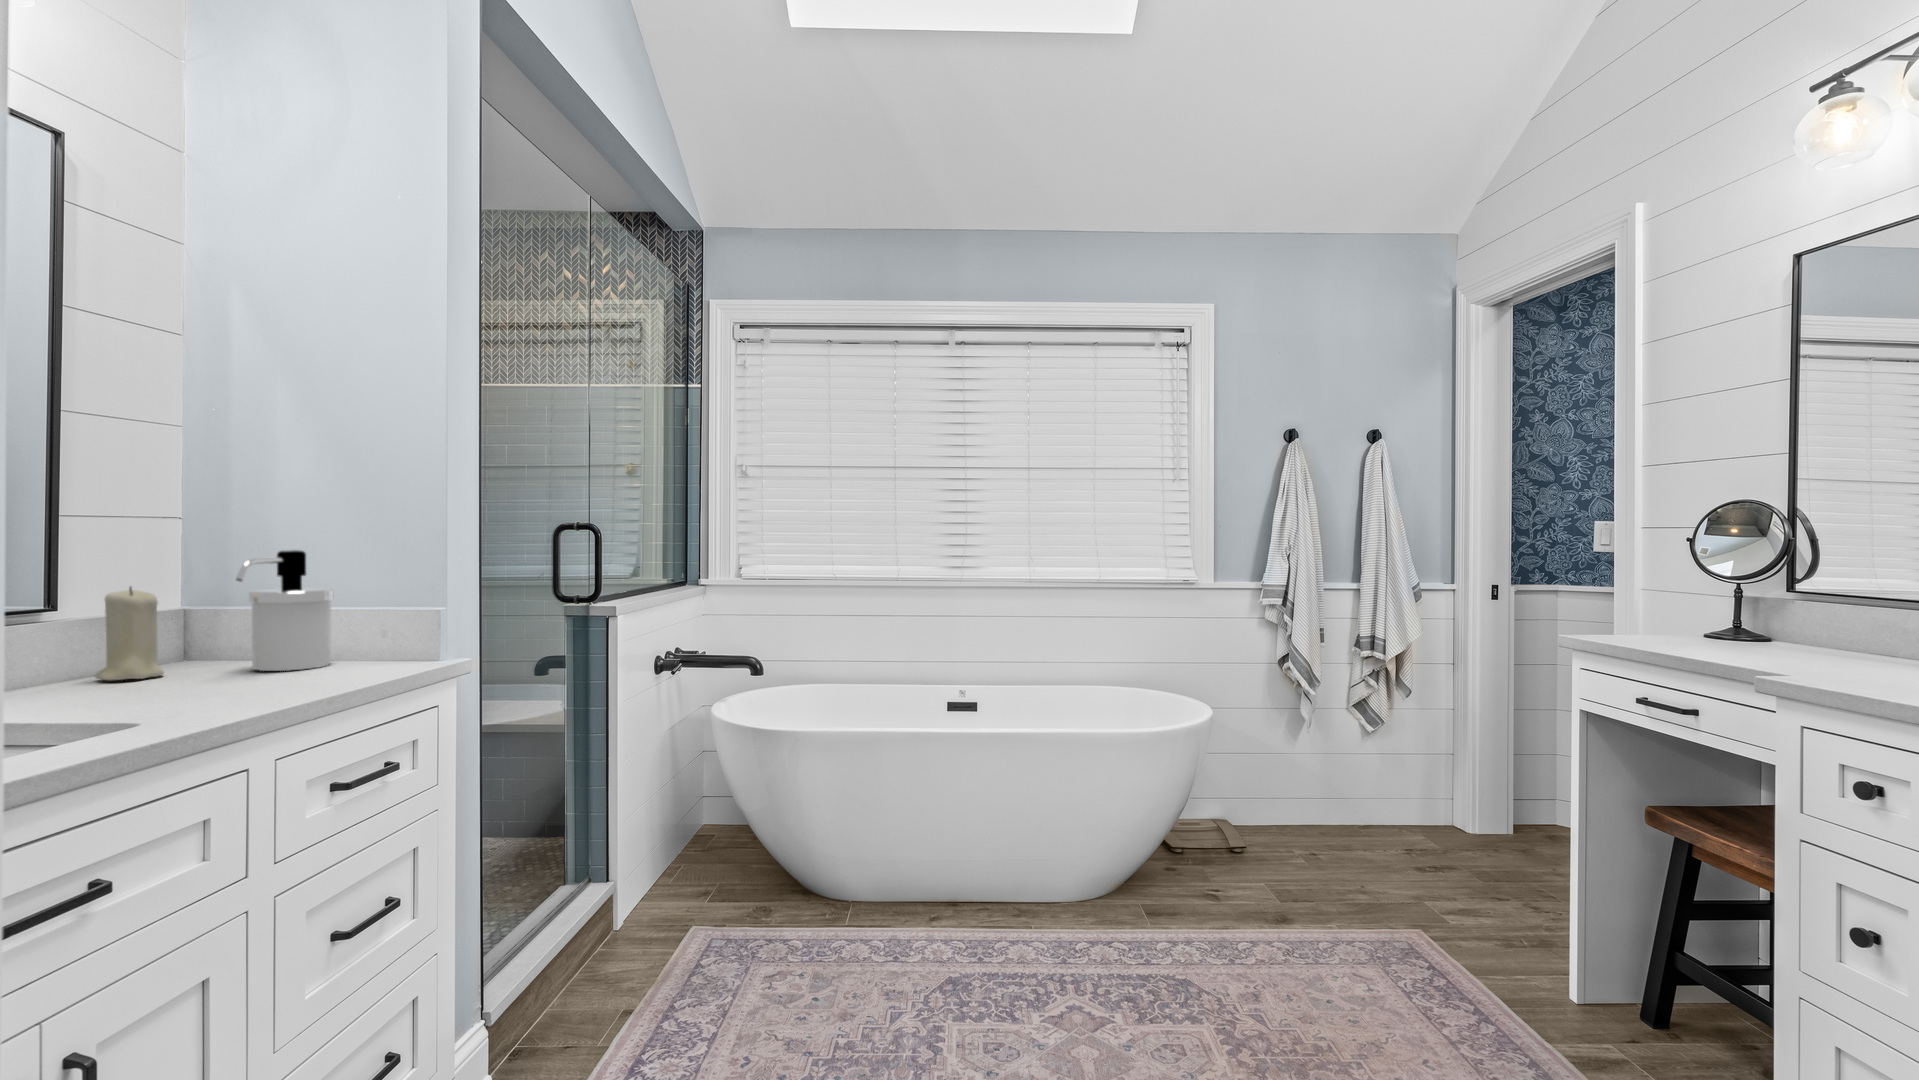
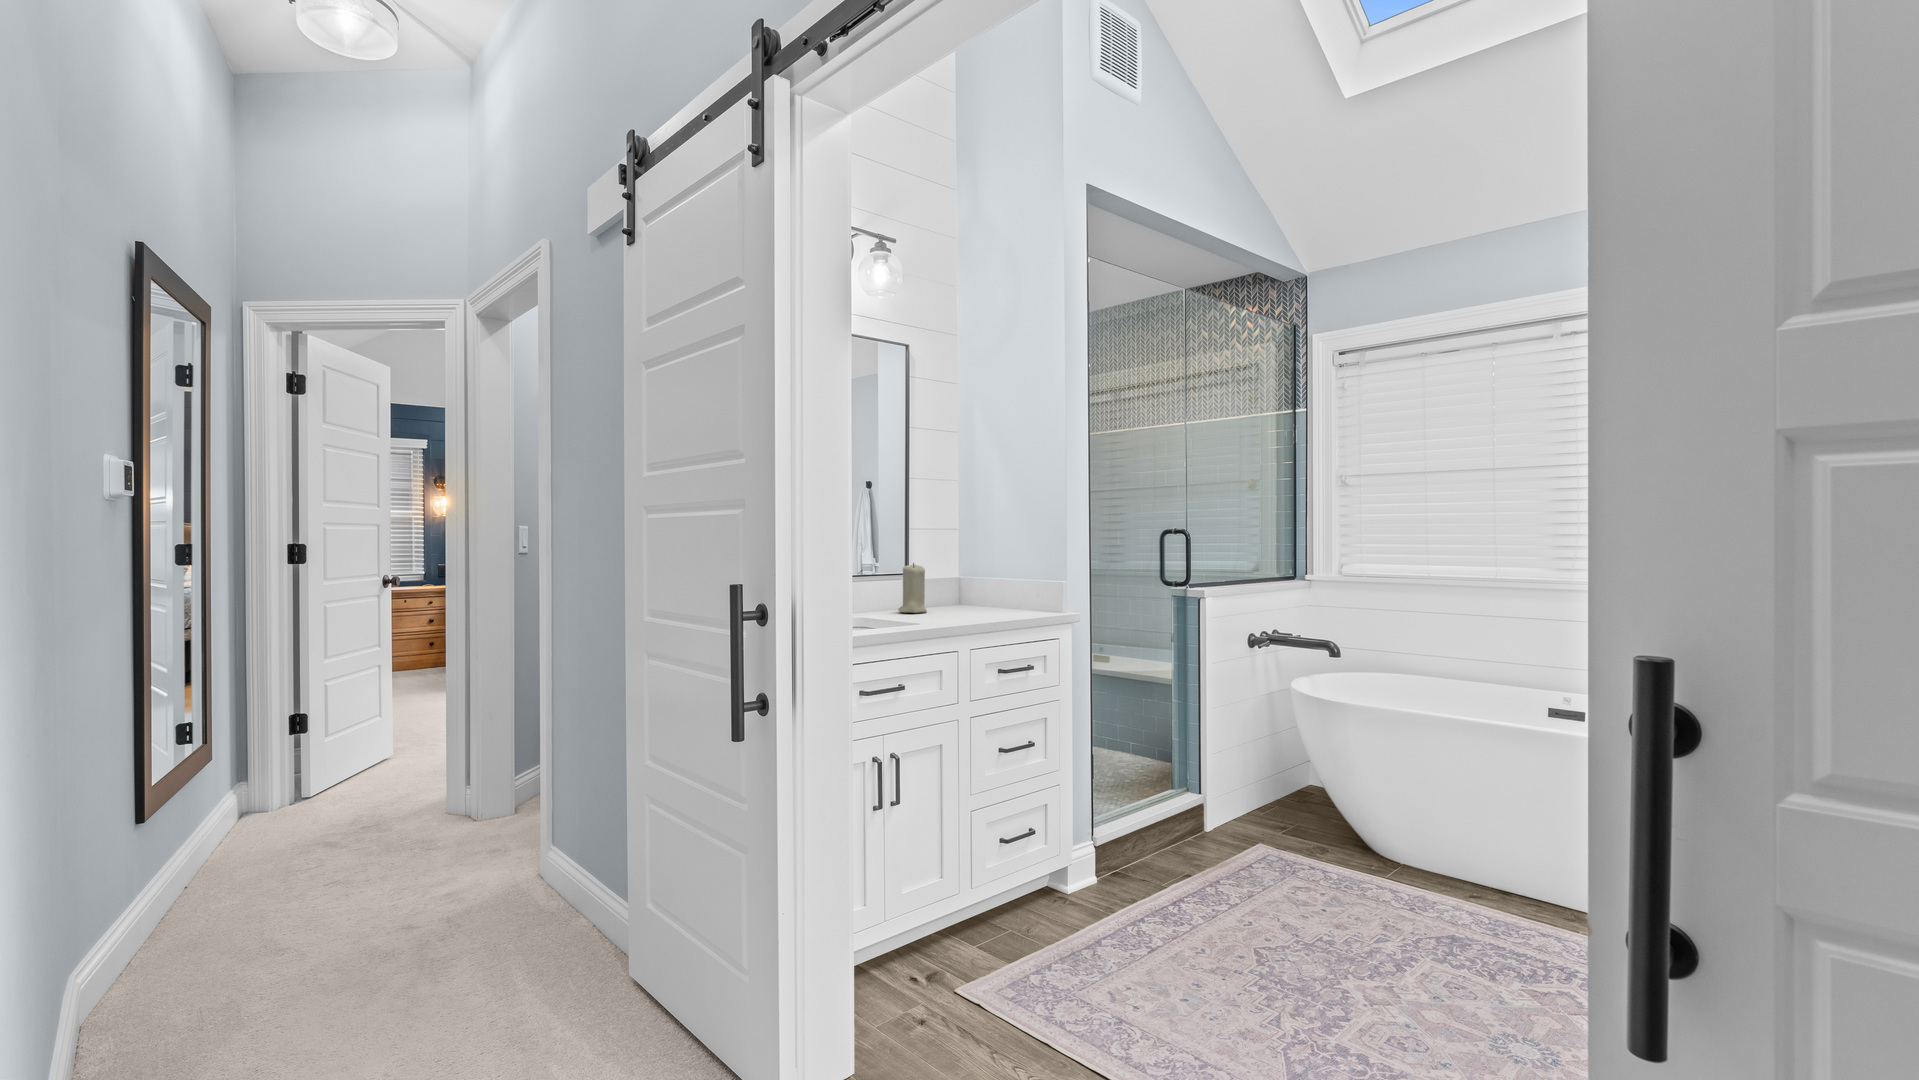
soap dispenser: present [236,550,333,671] -> none [954,546,1005,615]

